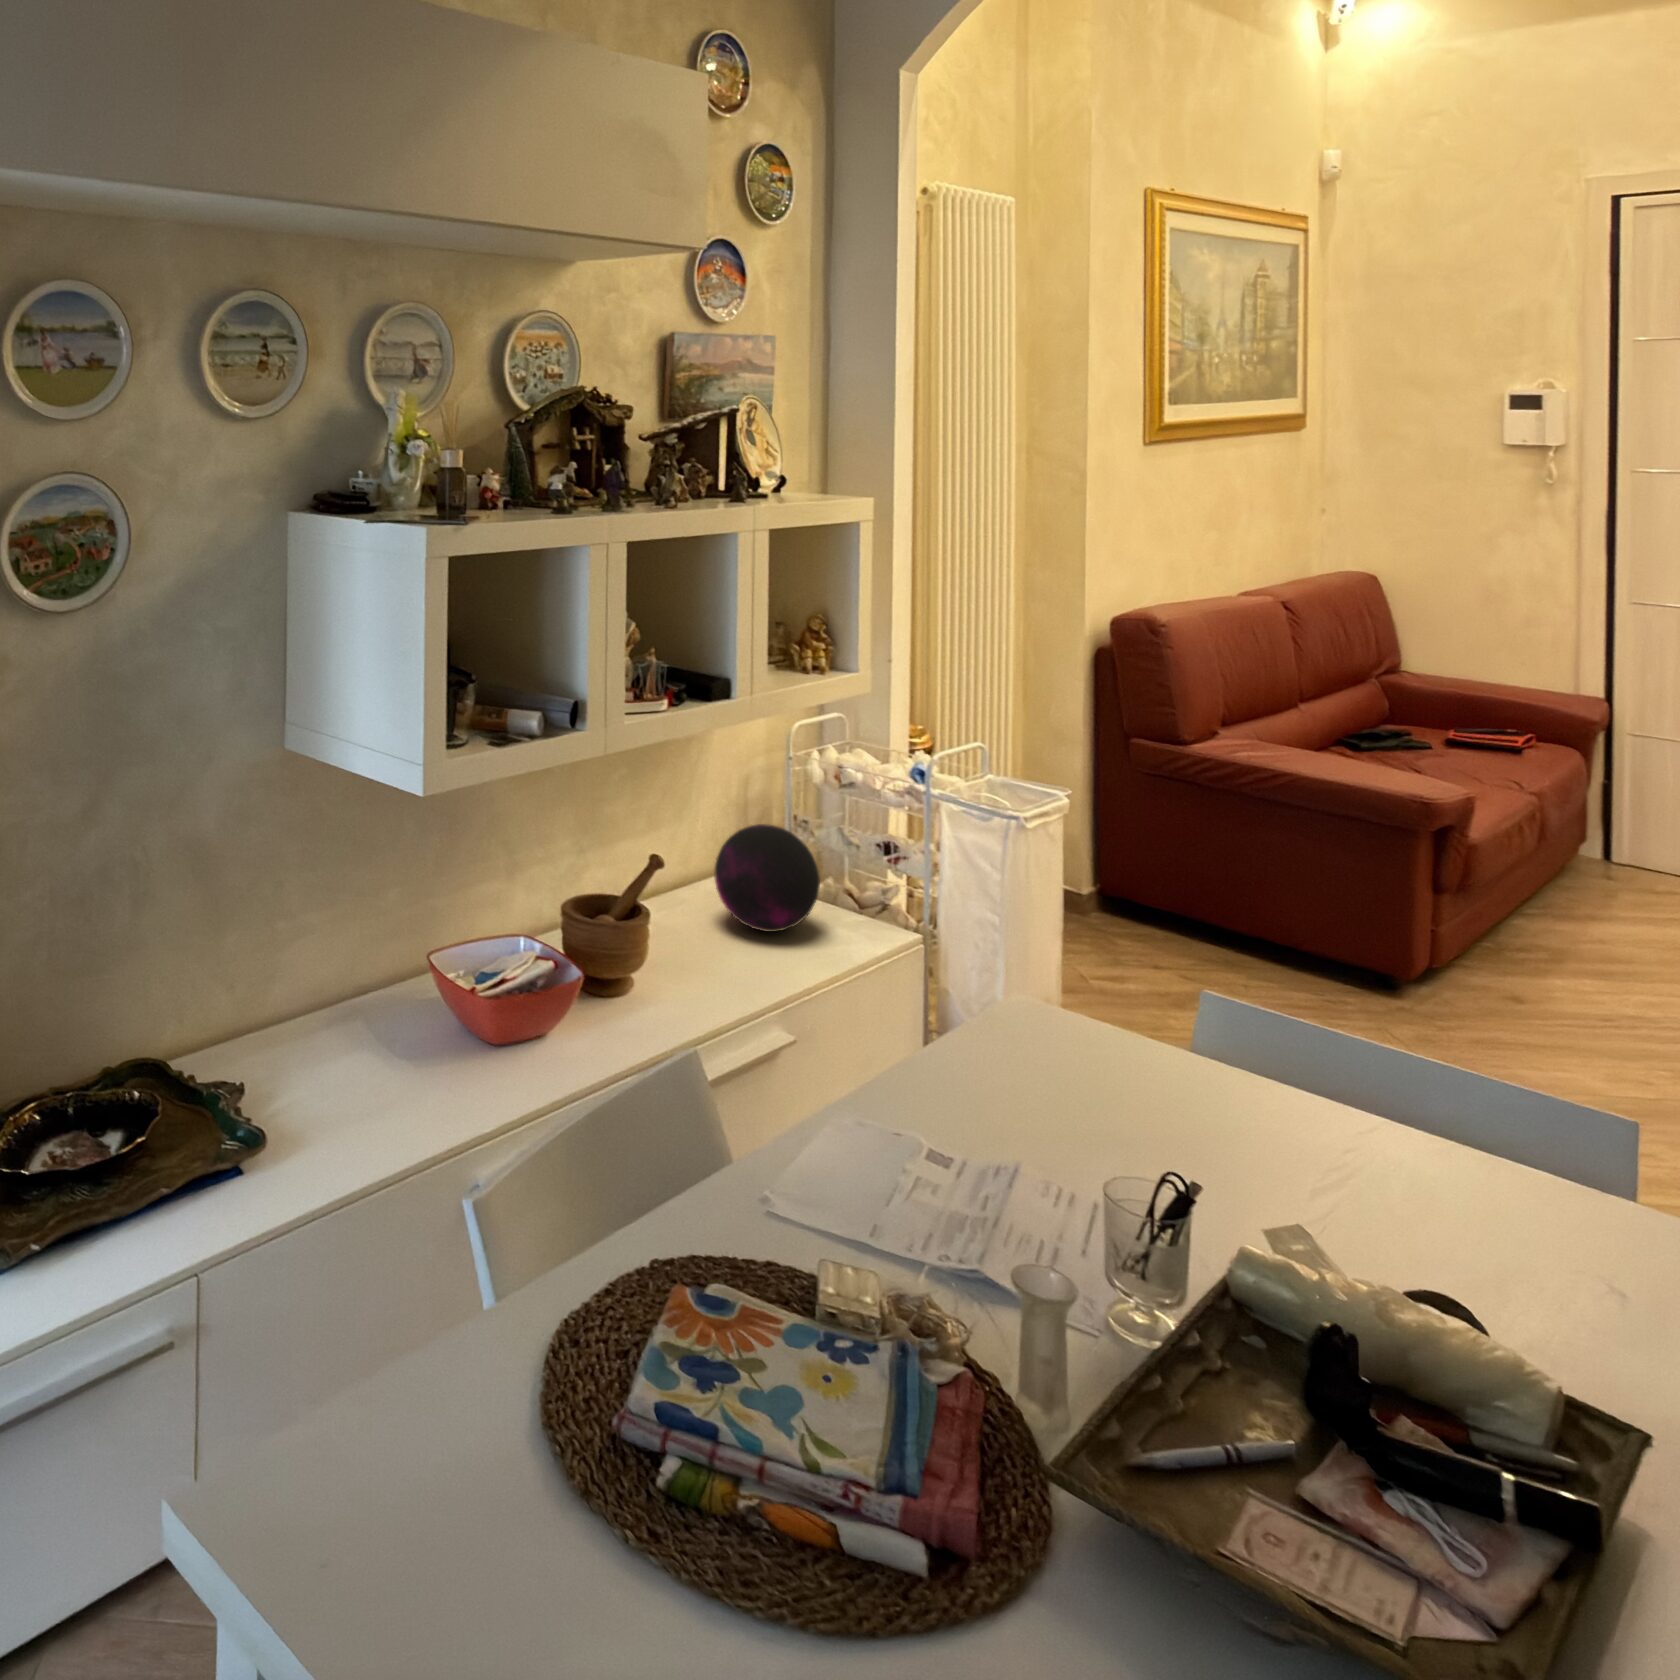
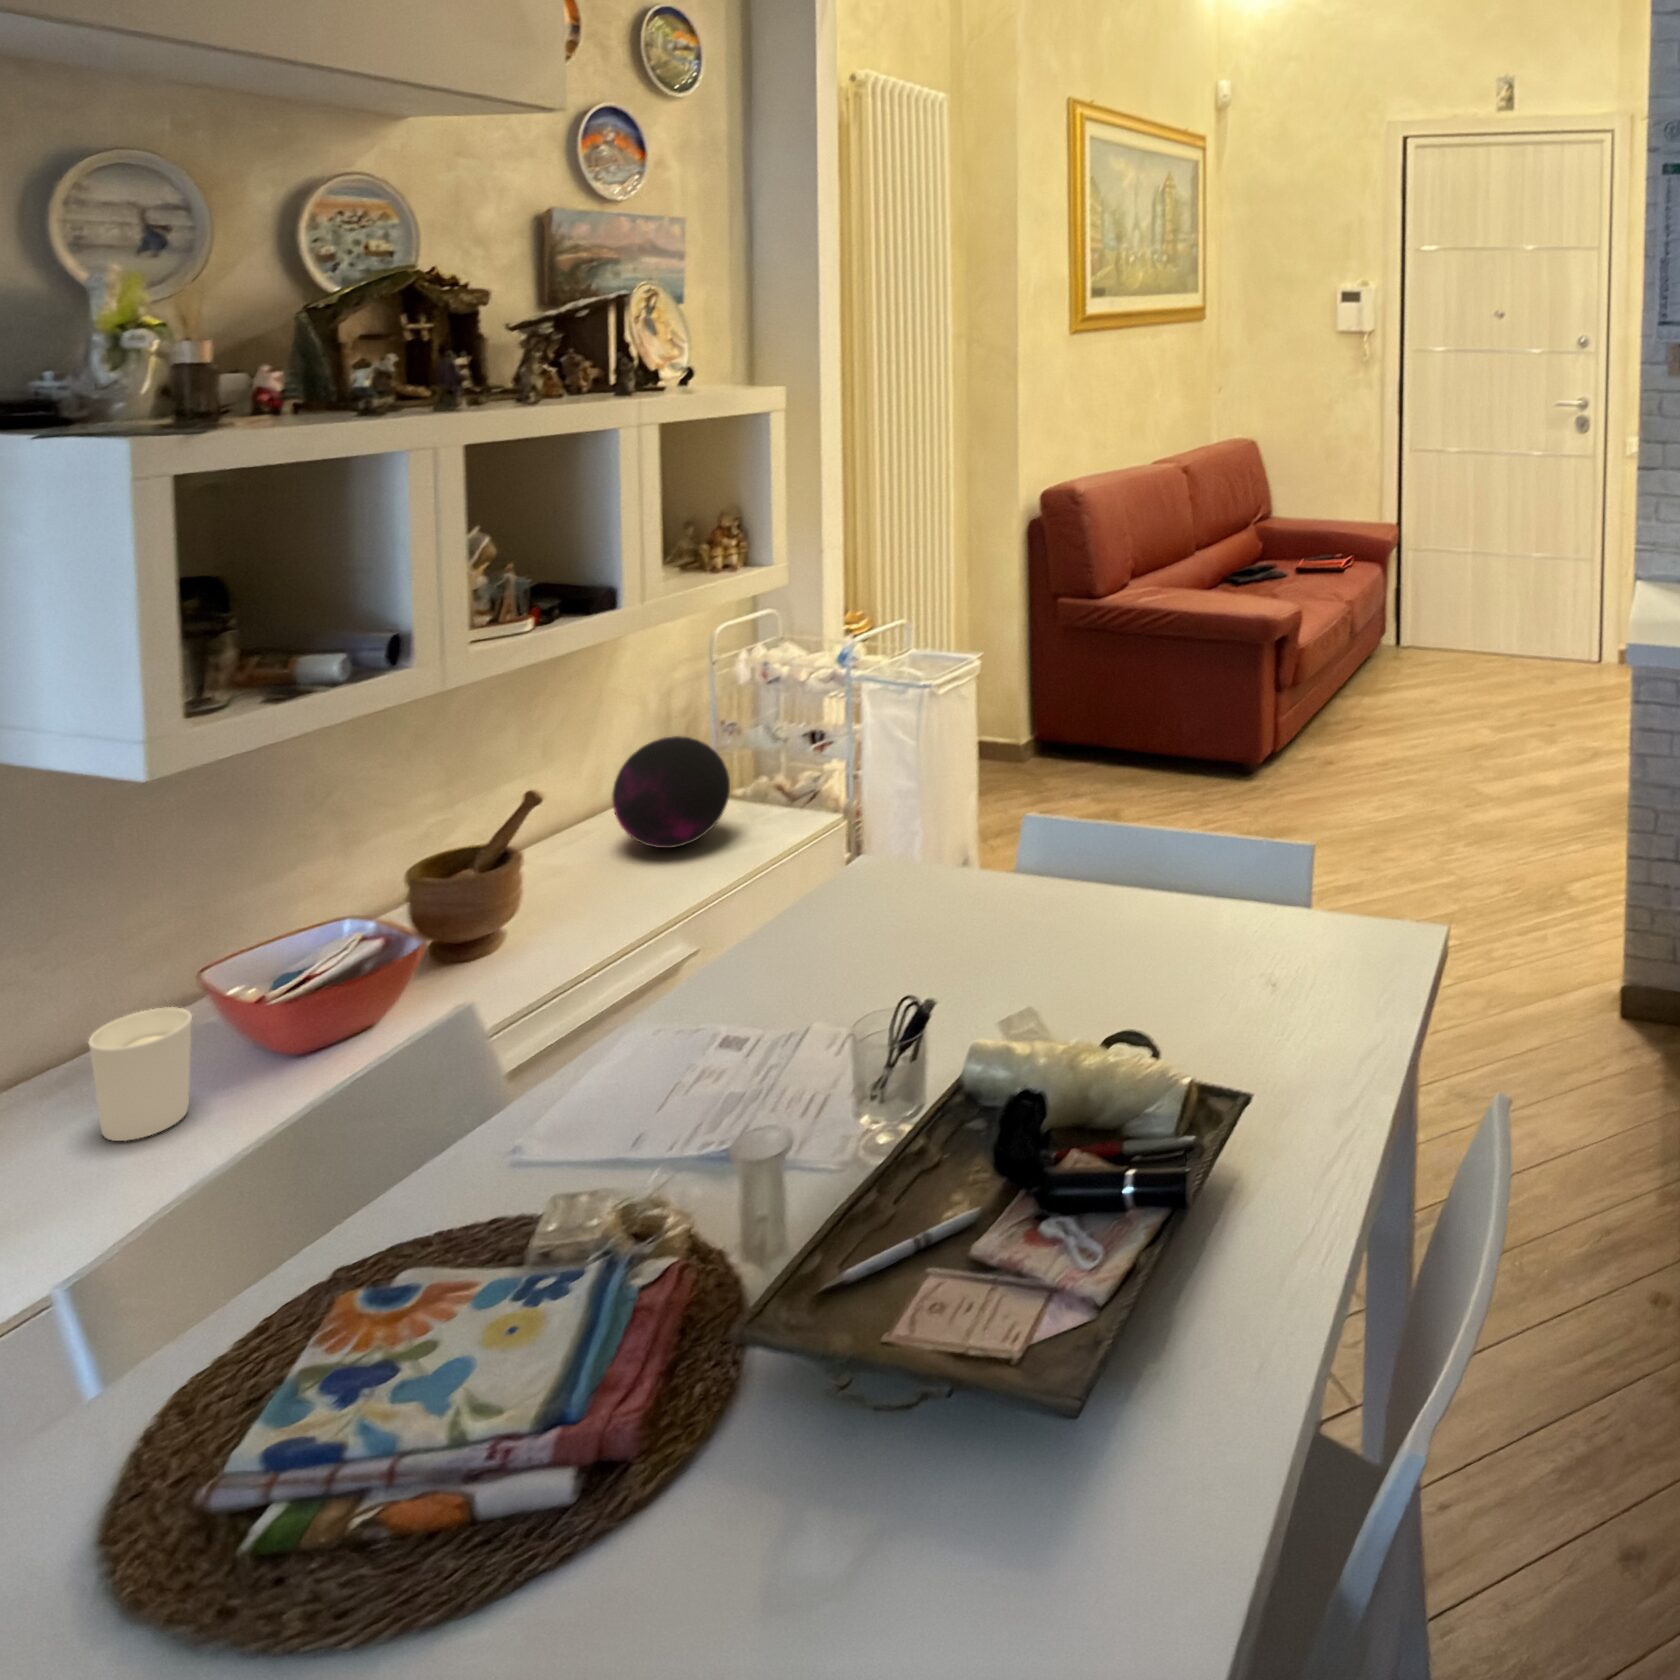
candle holder: none [370,977,433,1079] -> present [89,1007,192,1141]

